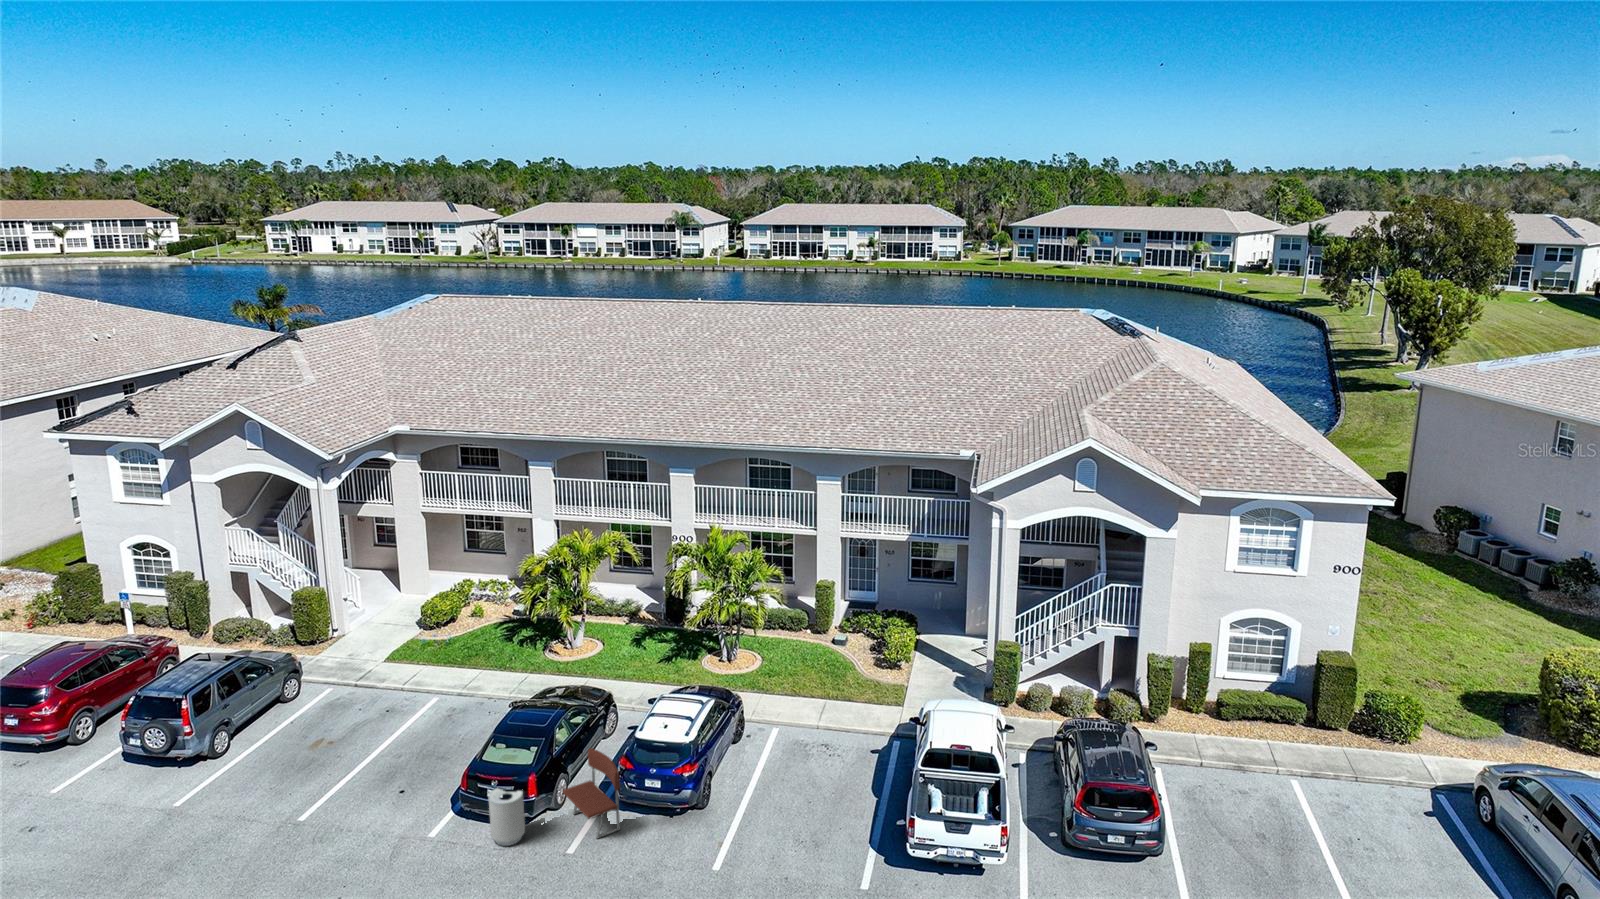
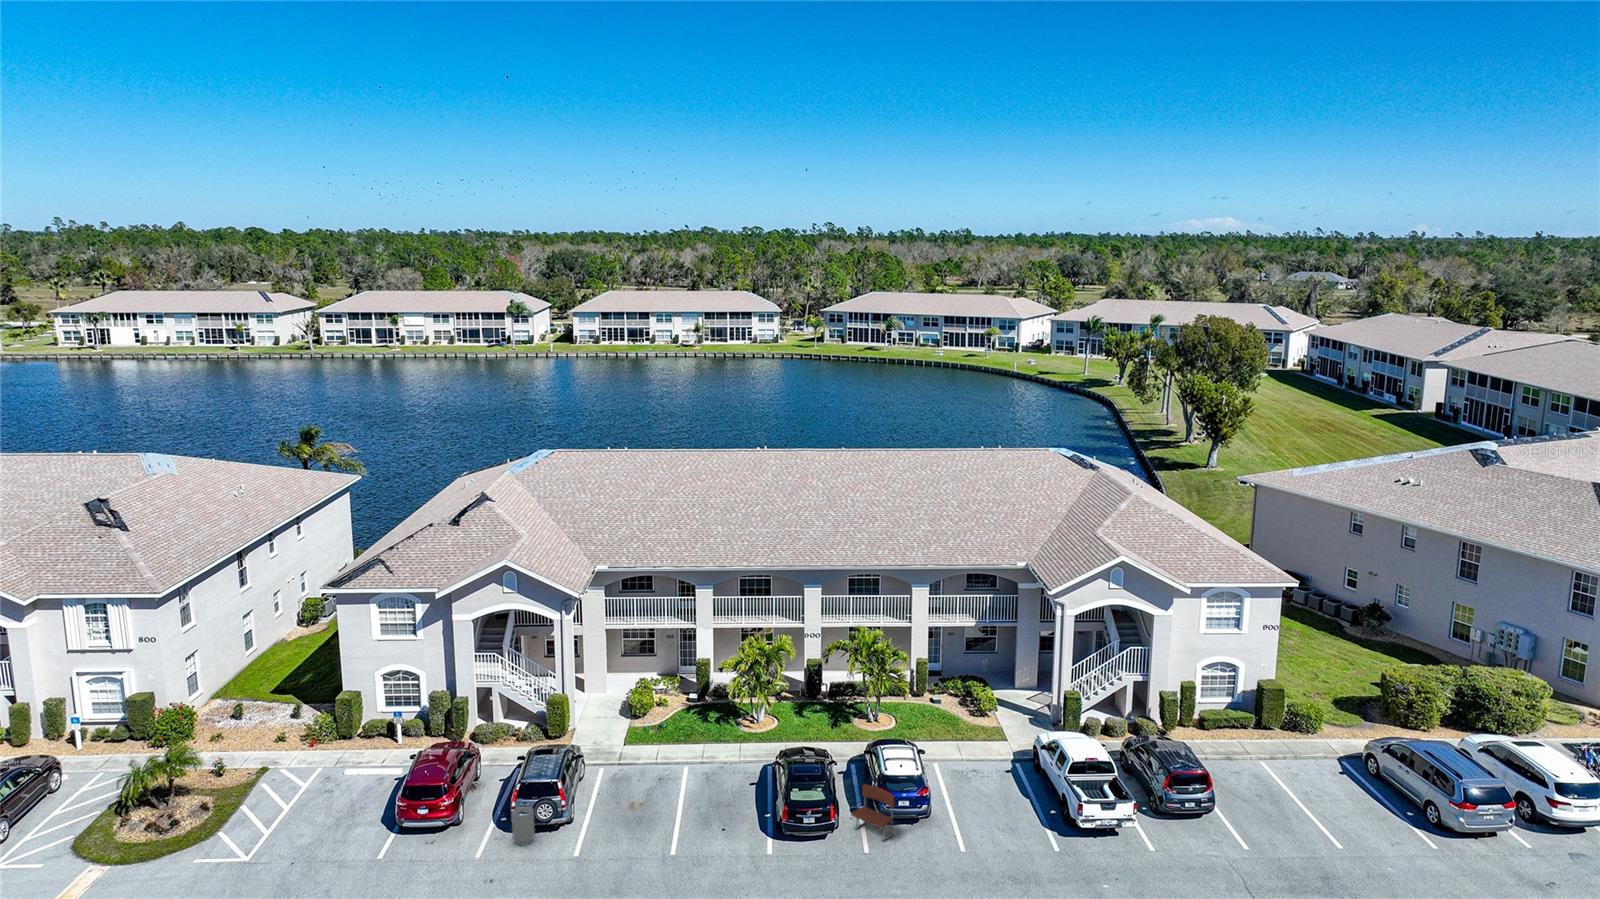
trash can: present [488,788,525,846] -> present [512,807,535,845]

